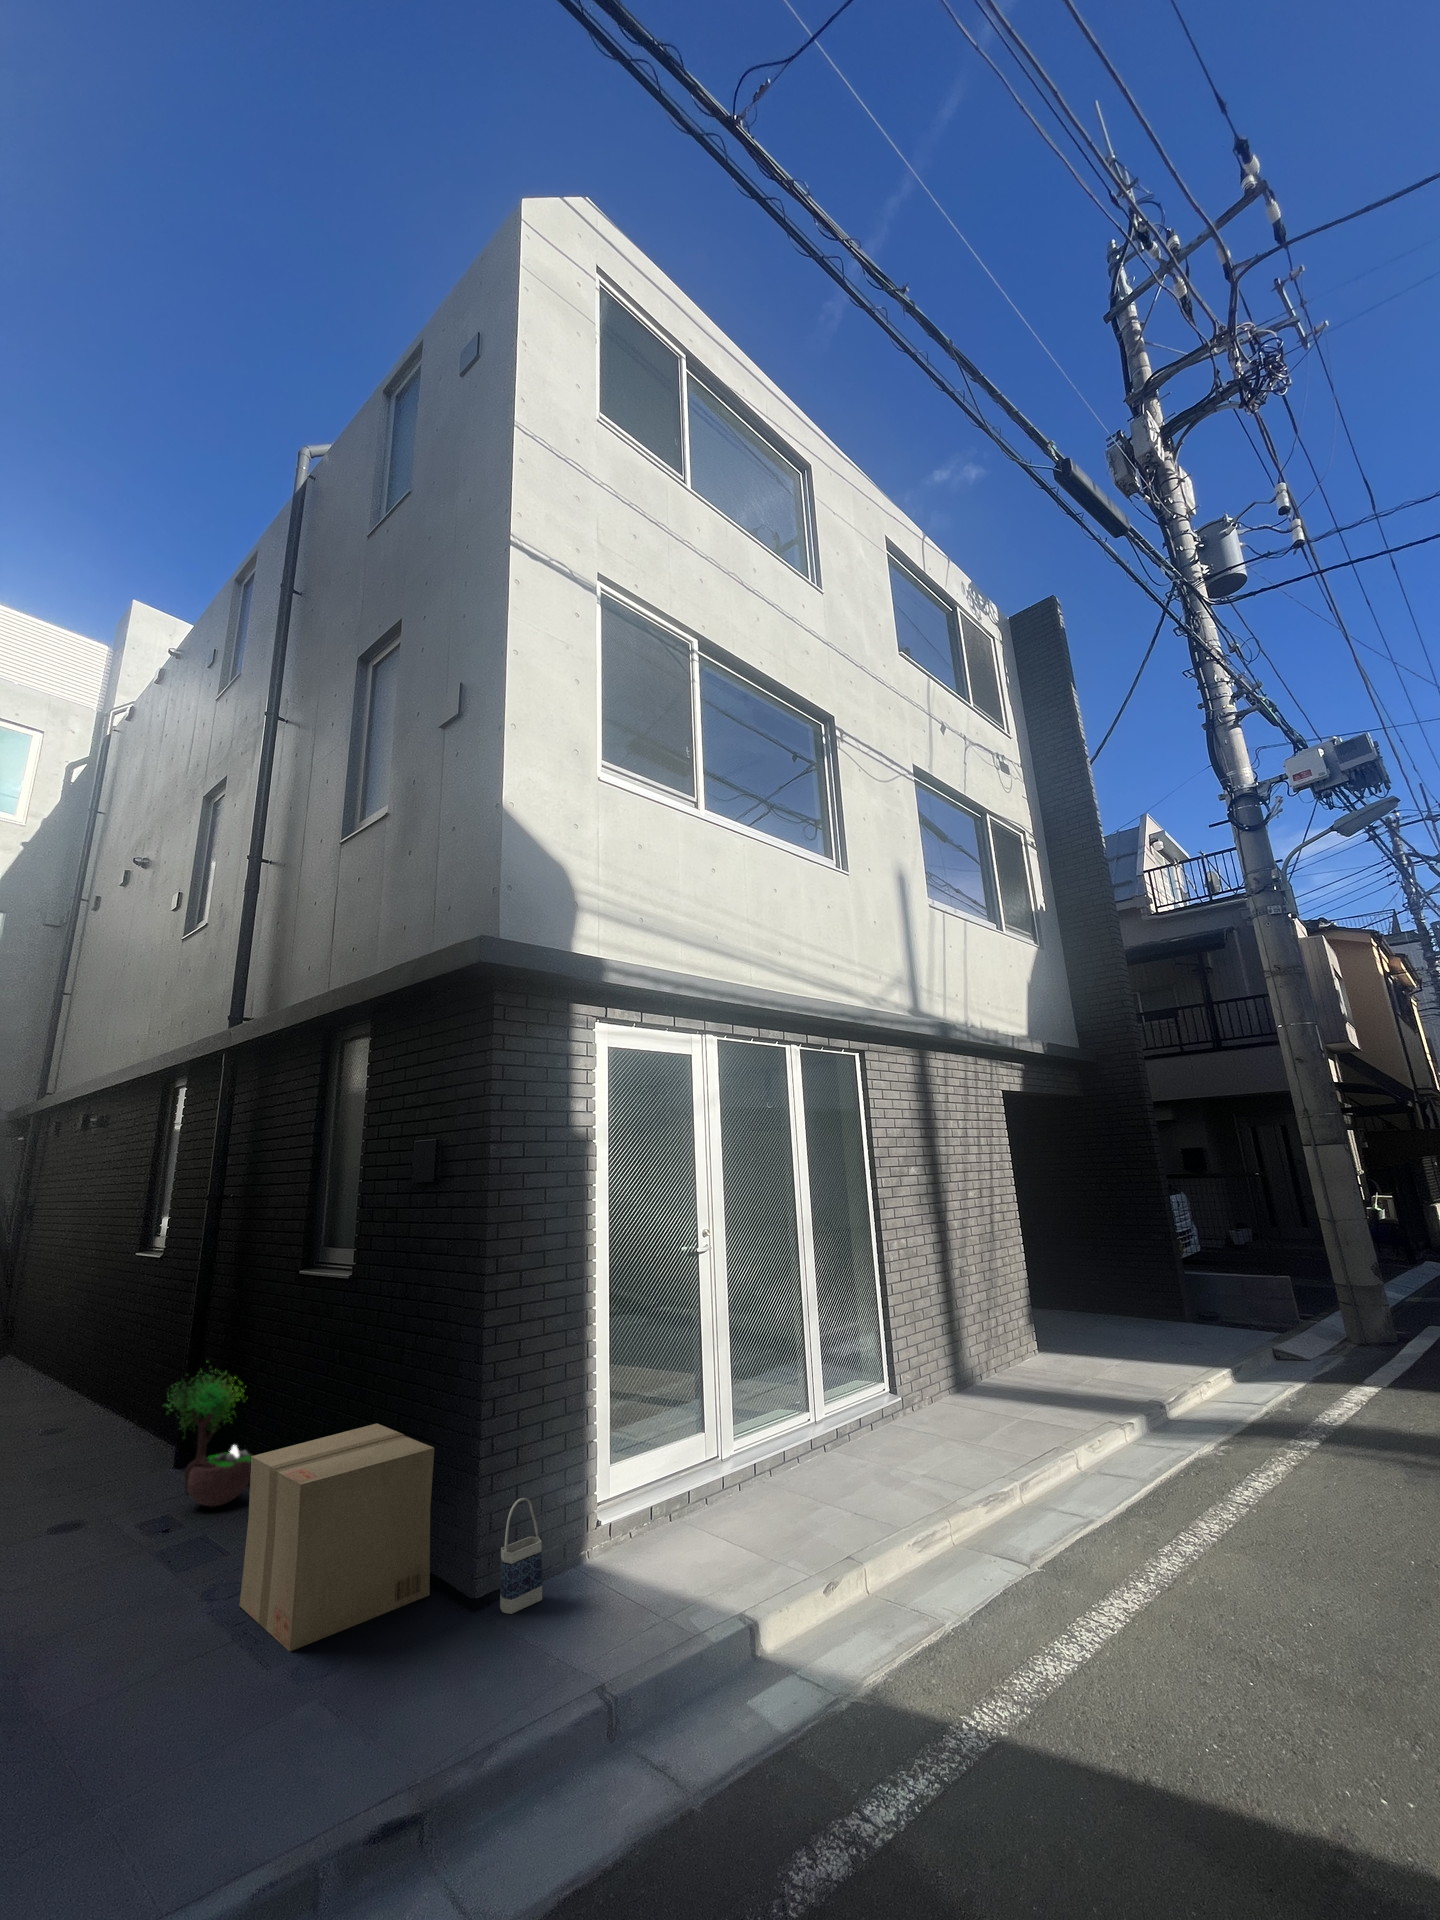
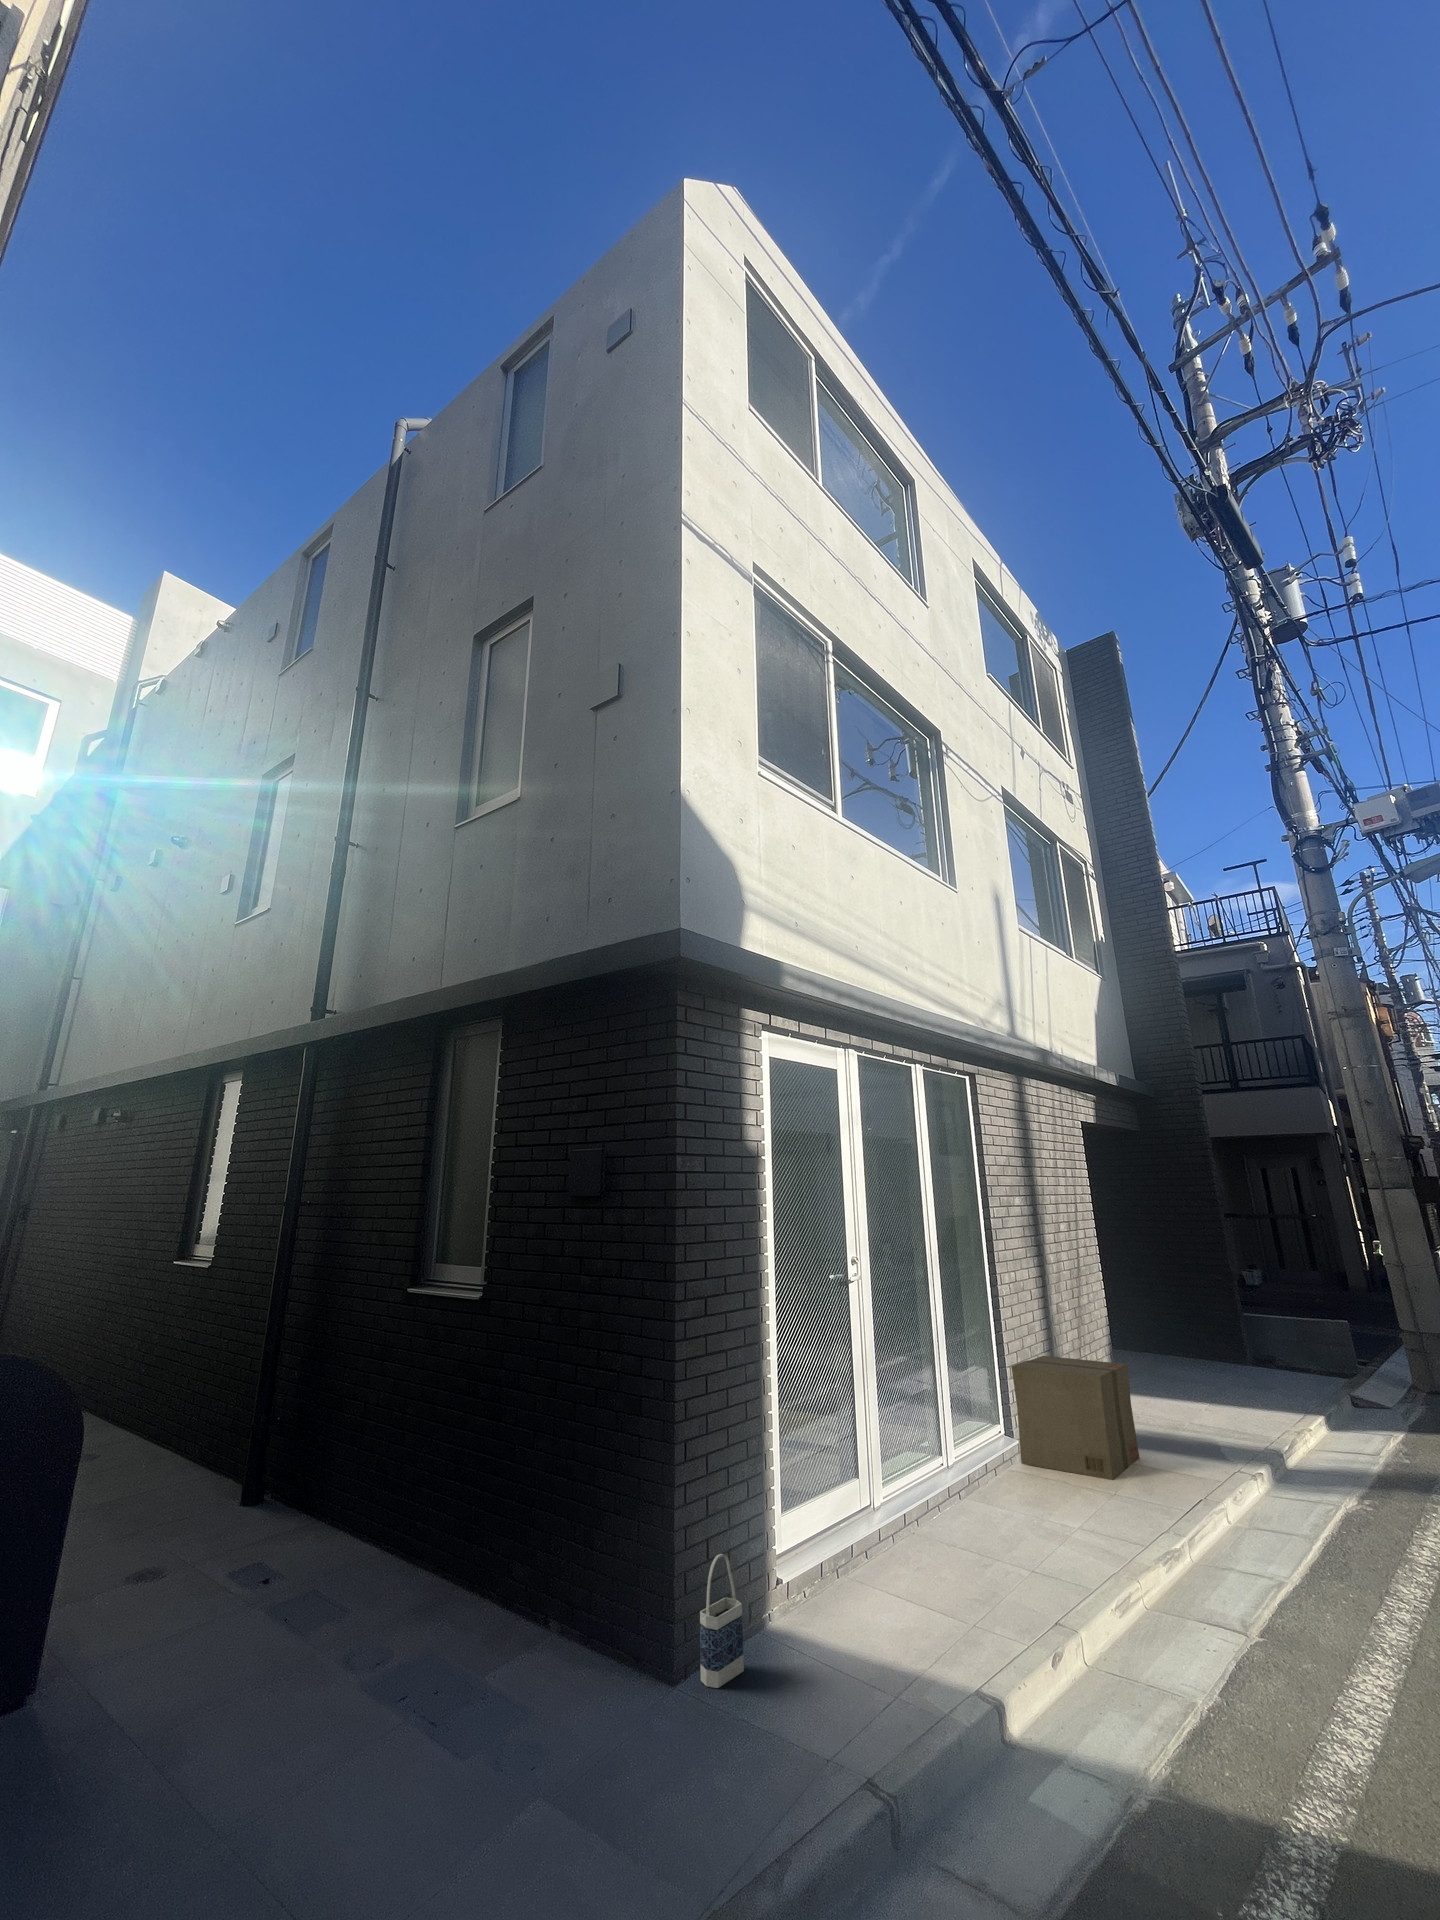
potted tree: present [167,1370,251,1507] -> none [245,1388,345,1555]
cardboard box: present [239,1423,434,1651] -> present [1011,1356,1139,1480]

